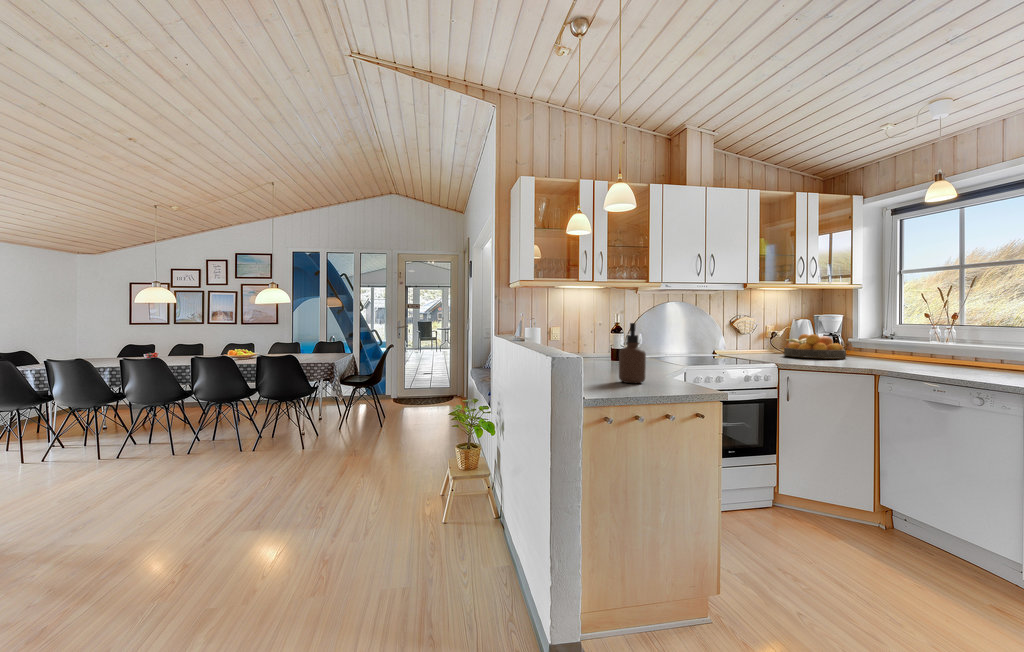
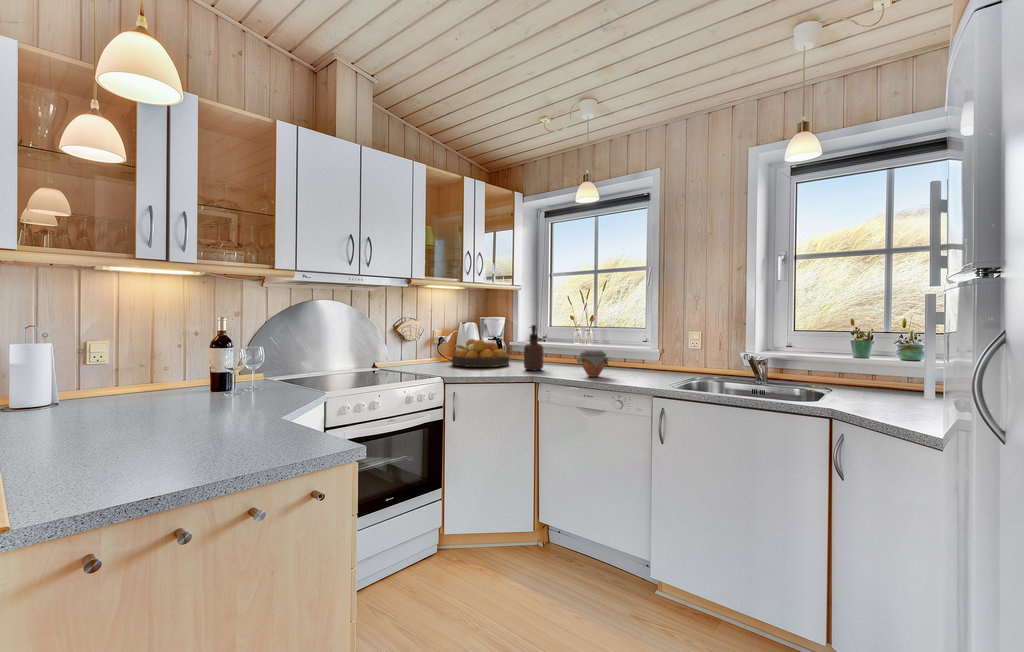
soap dispenser: present [619,323,646,383] -> present [524,325,543,370]
jar: none [927,343,970,371] -> present [577,350,608,377]

